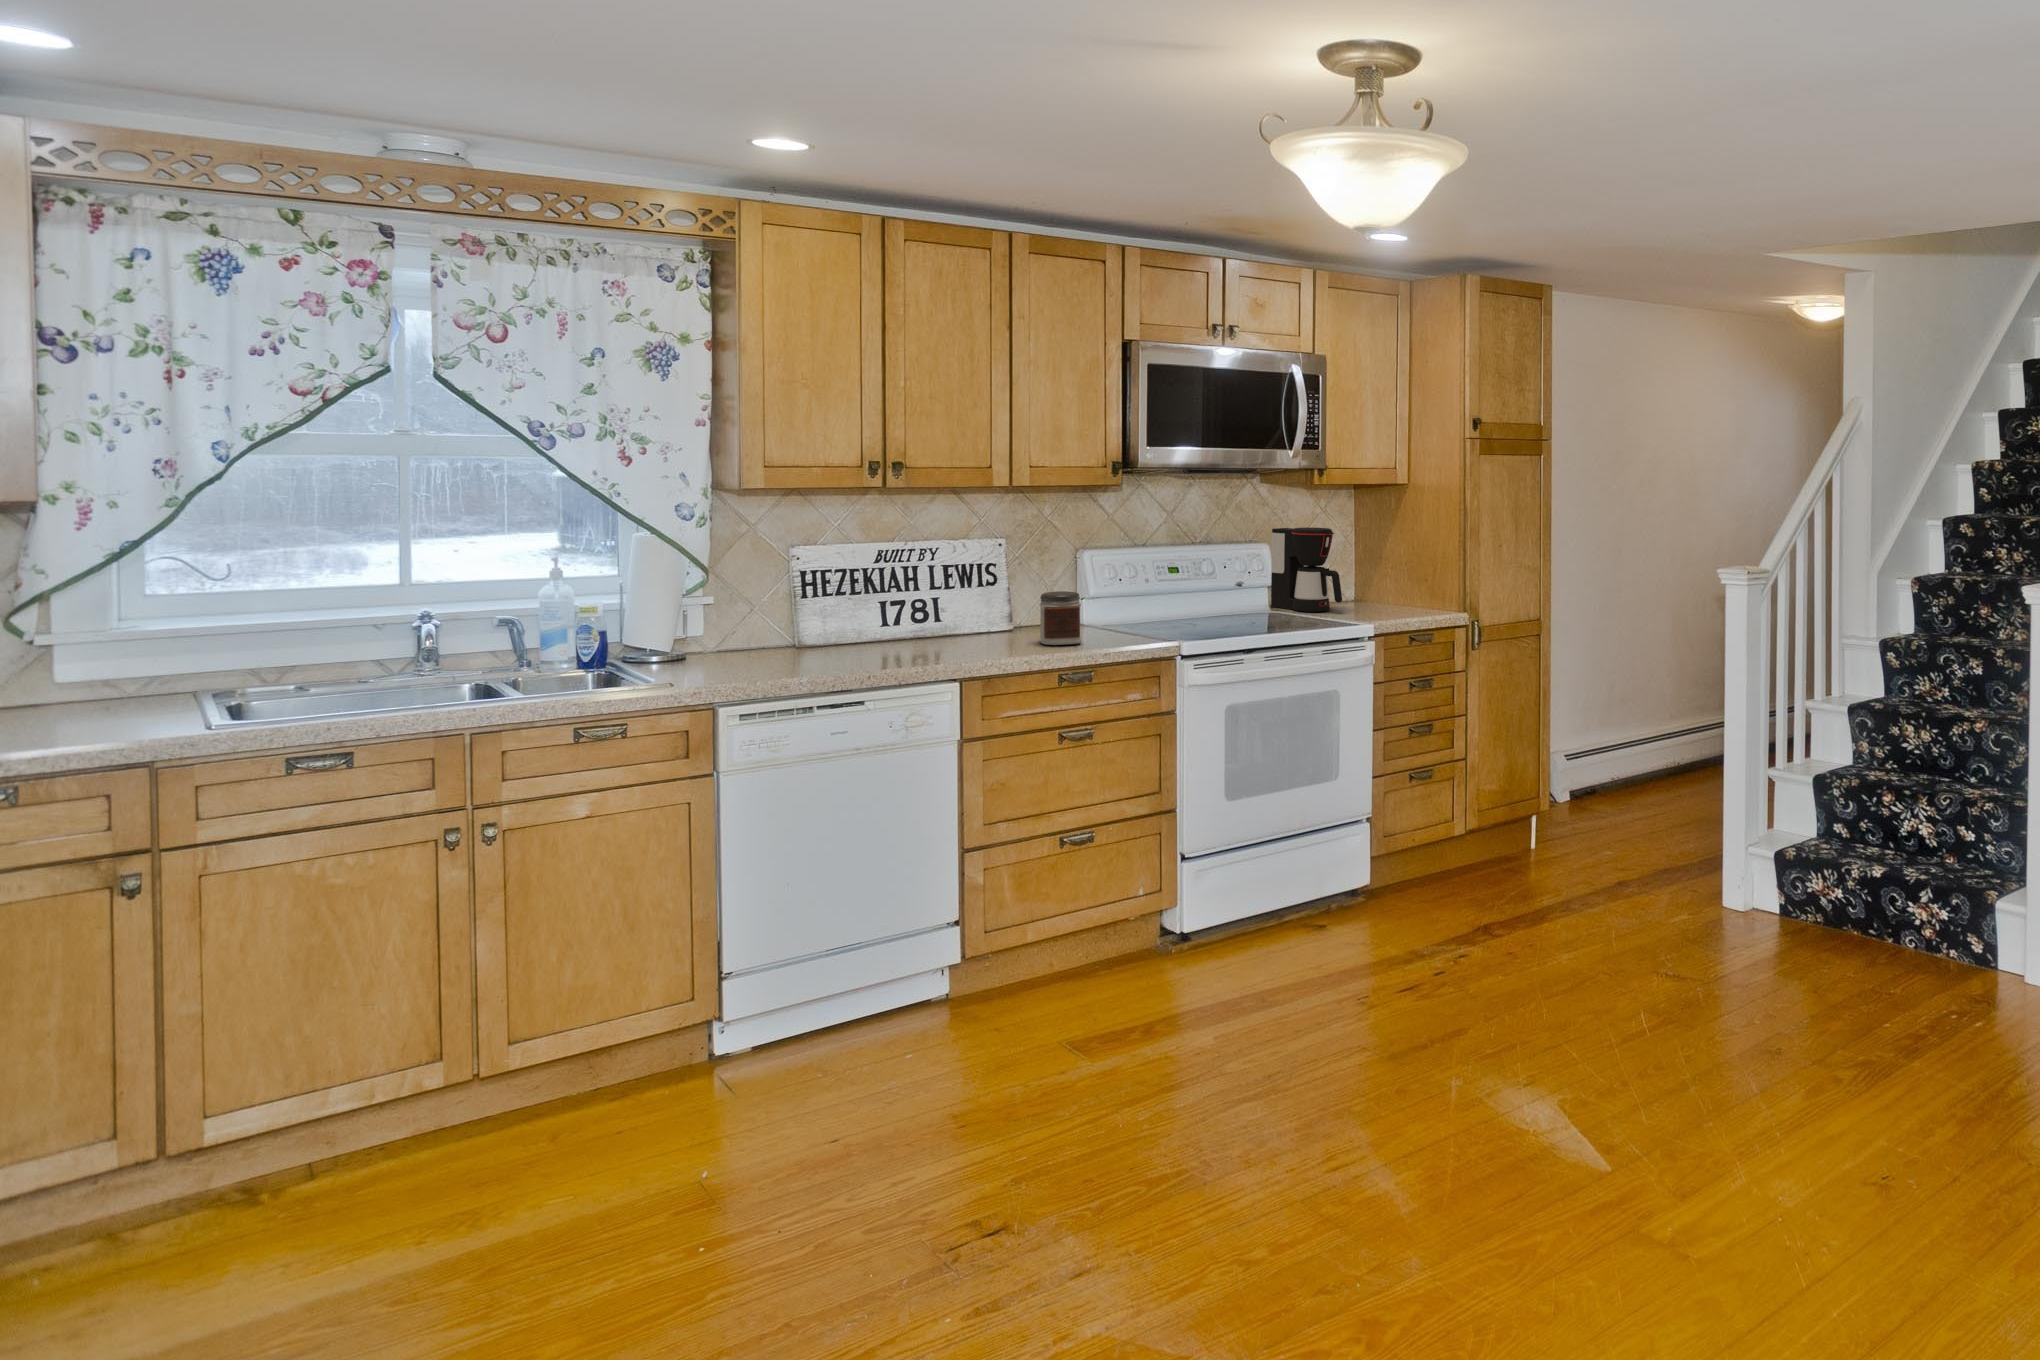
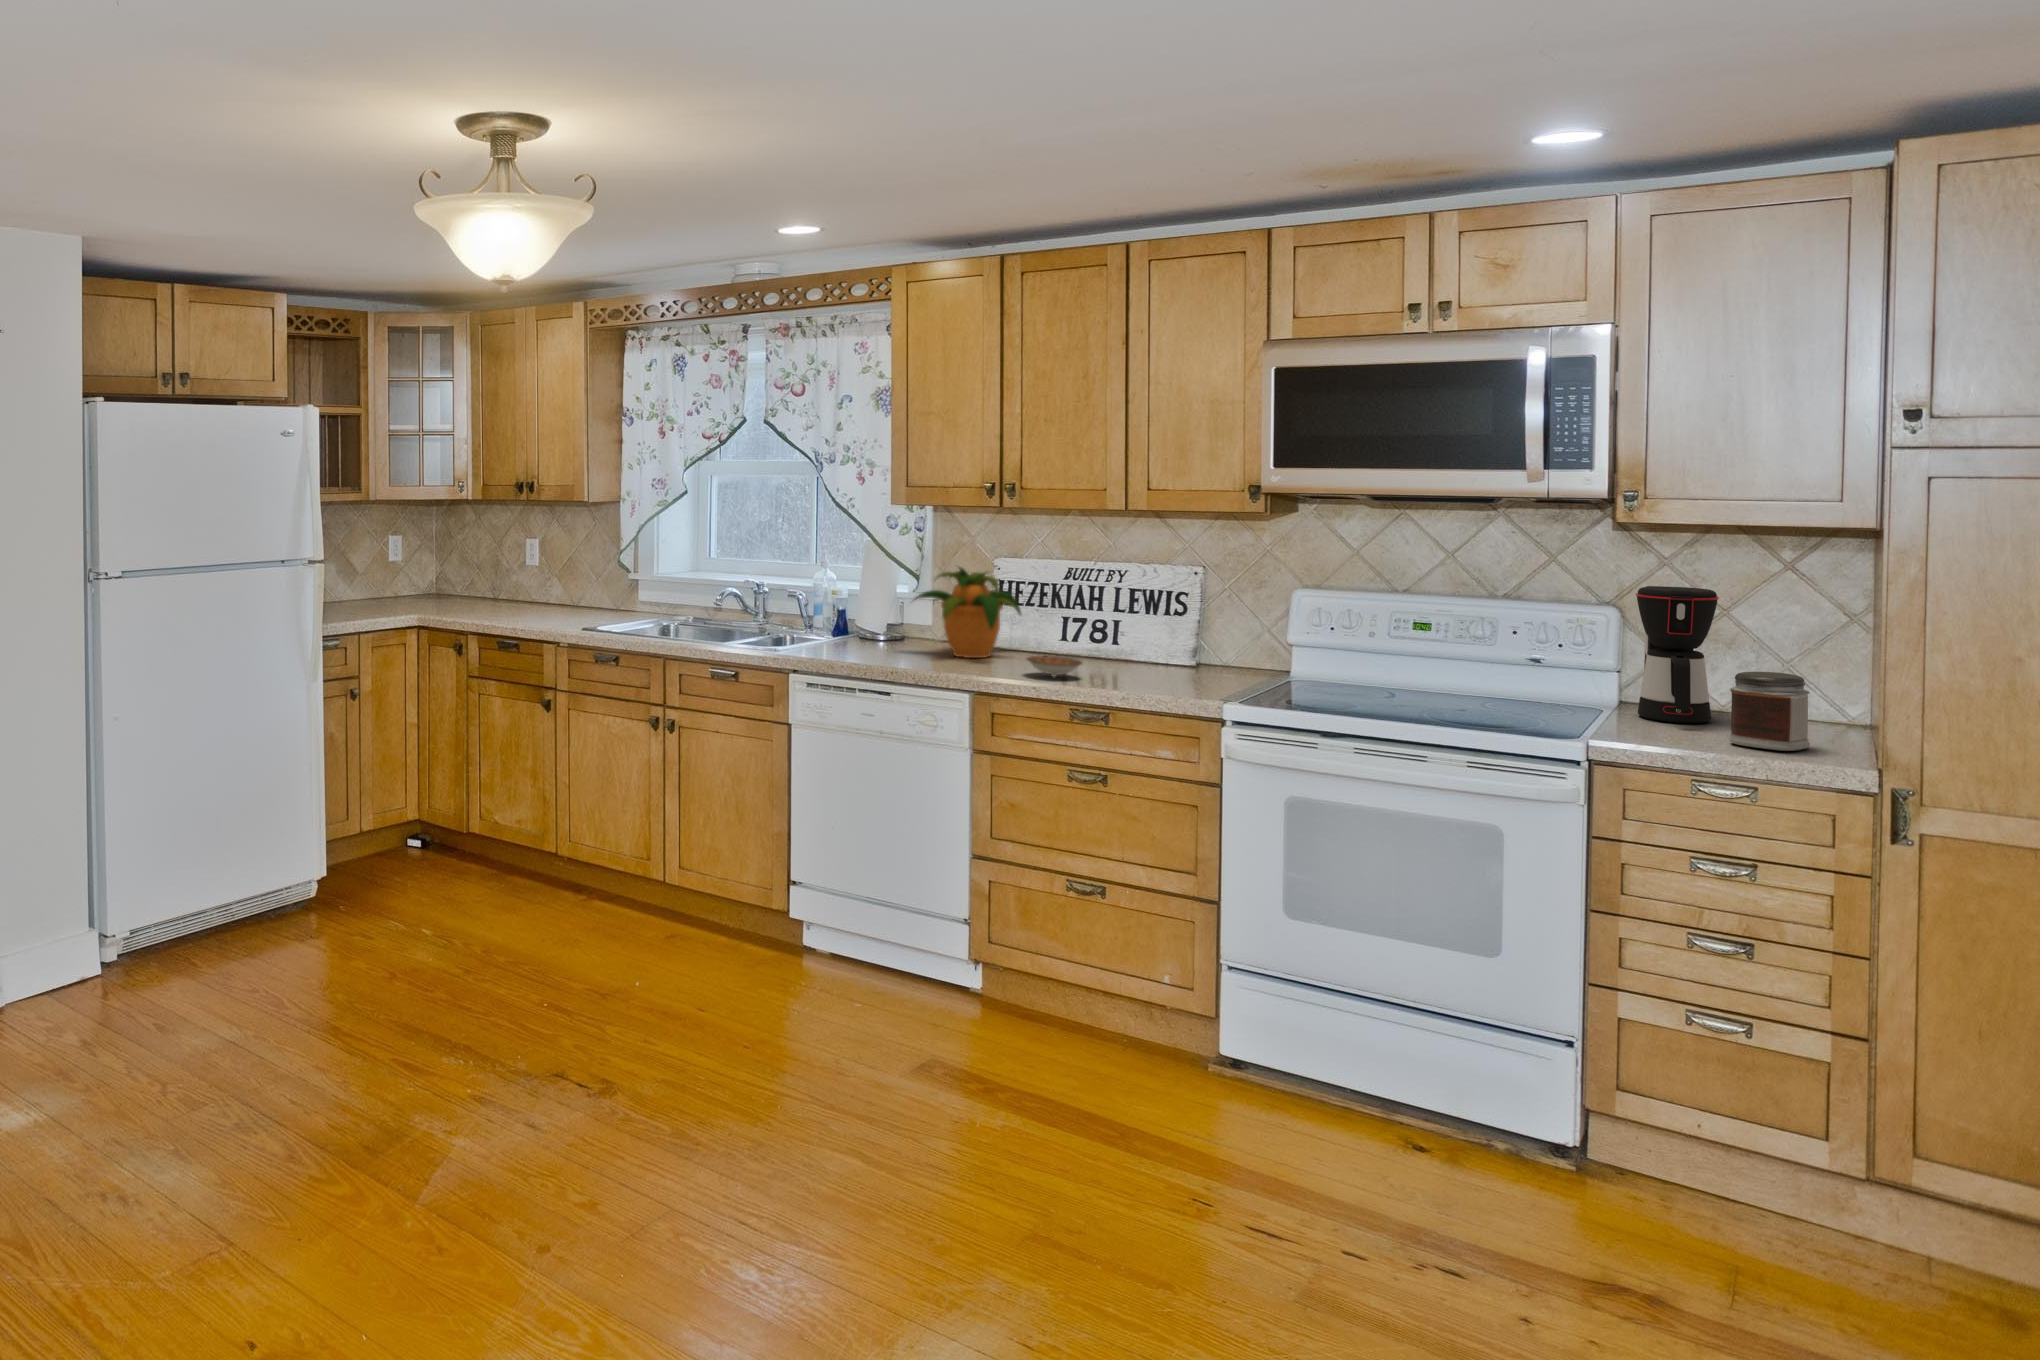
potted plant: none [786,555,911,657] -> present [910,567,1021,658]
jar: present [1039,591,1081,645] -> present [1729,672,1810,751]
ceramic bowl: none [977,634,1035,654] -> present [1027,656,1082,677]

